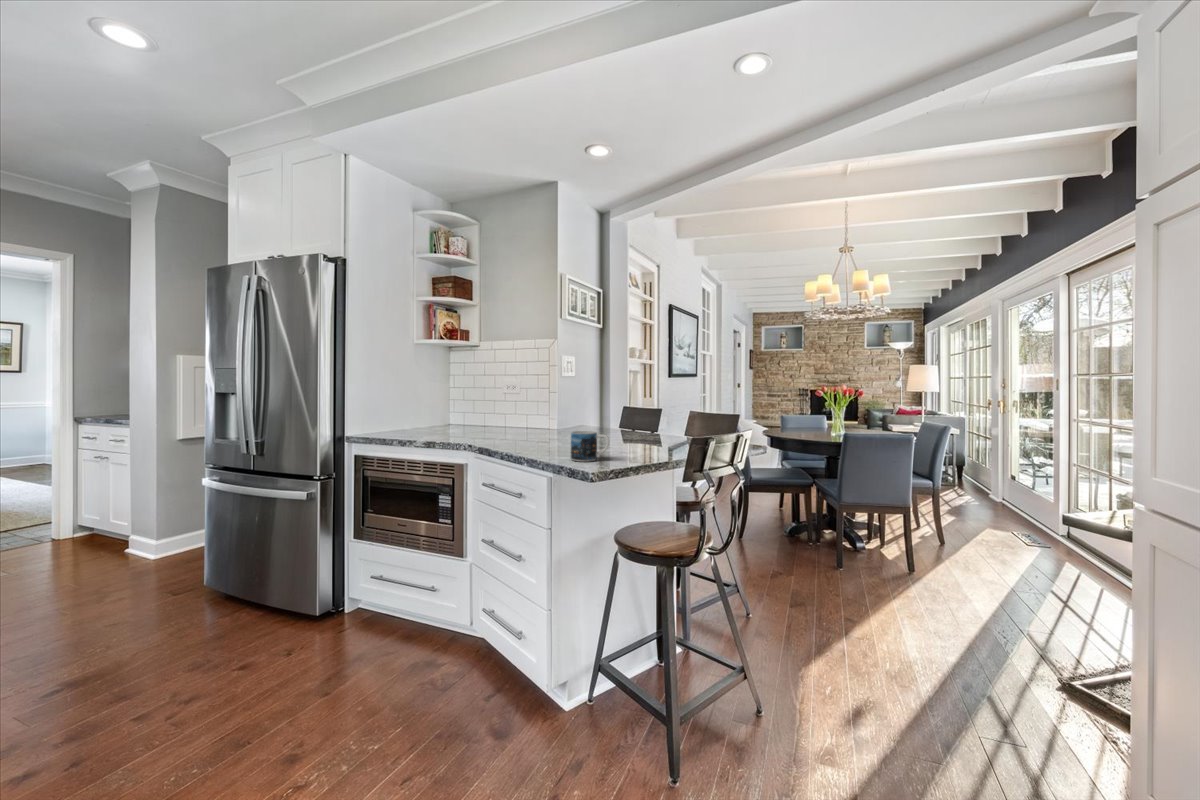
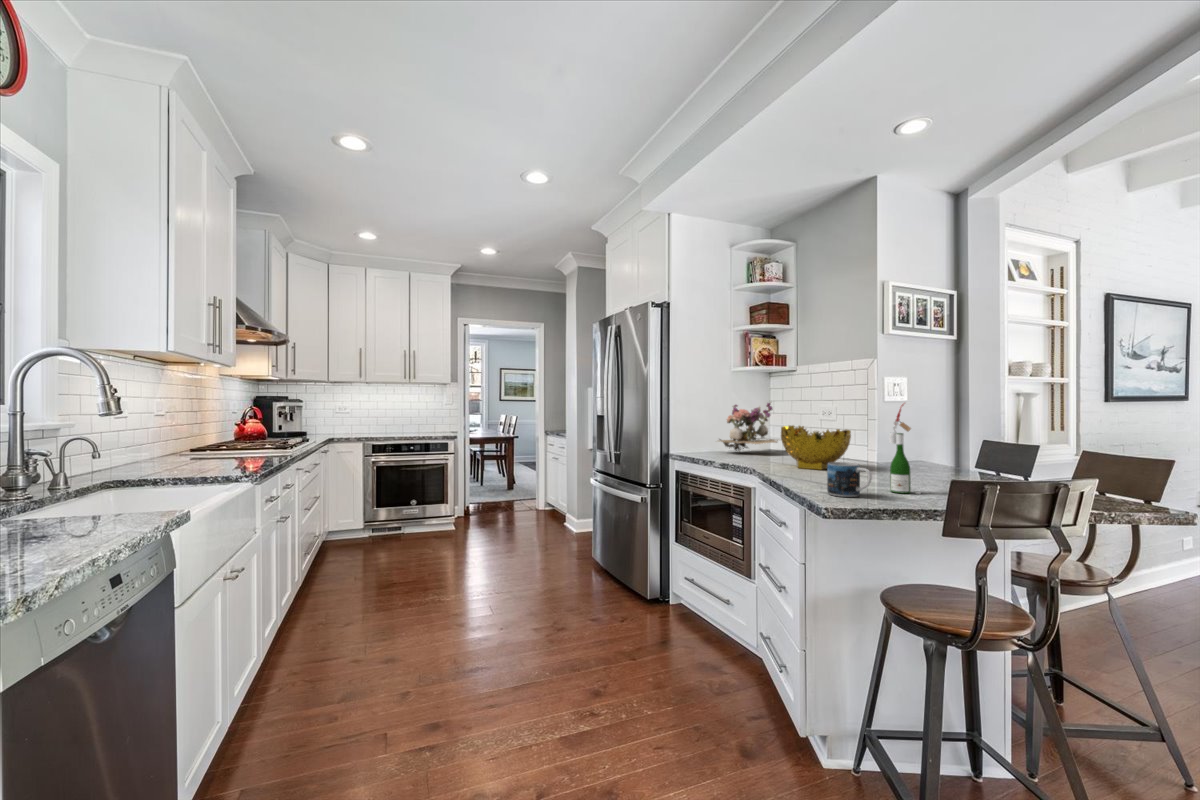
flower arrangement: none [401,377,468,431] -> present [719,402,778,452]
wine bottle: none [607,378,630,454] -> present [889,404,921,494]
decorative bowl: none [488,400,551,441] -> present [781,426,851,470]

